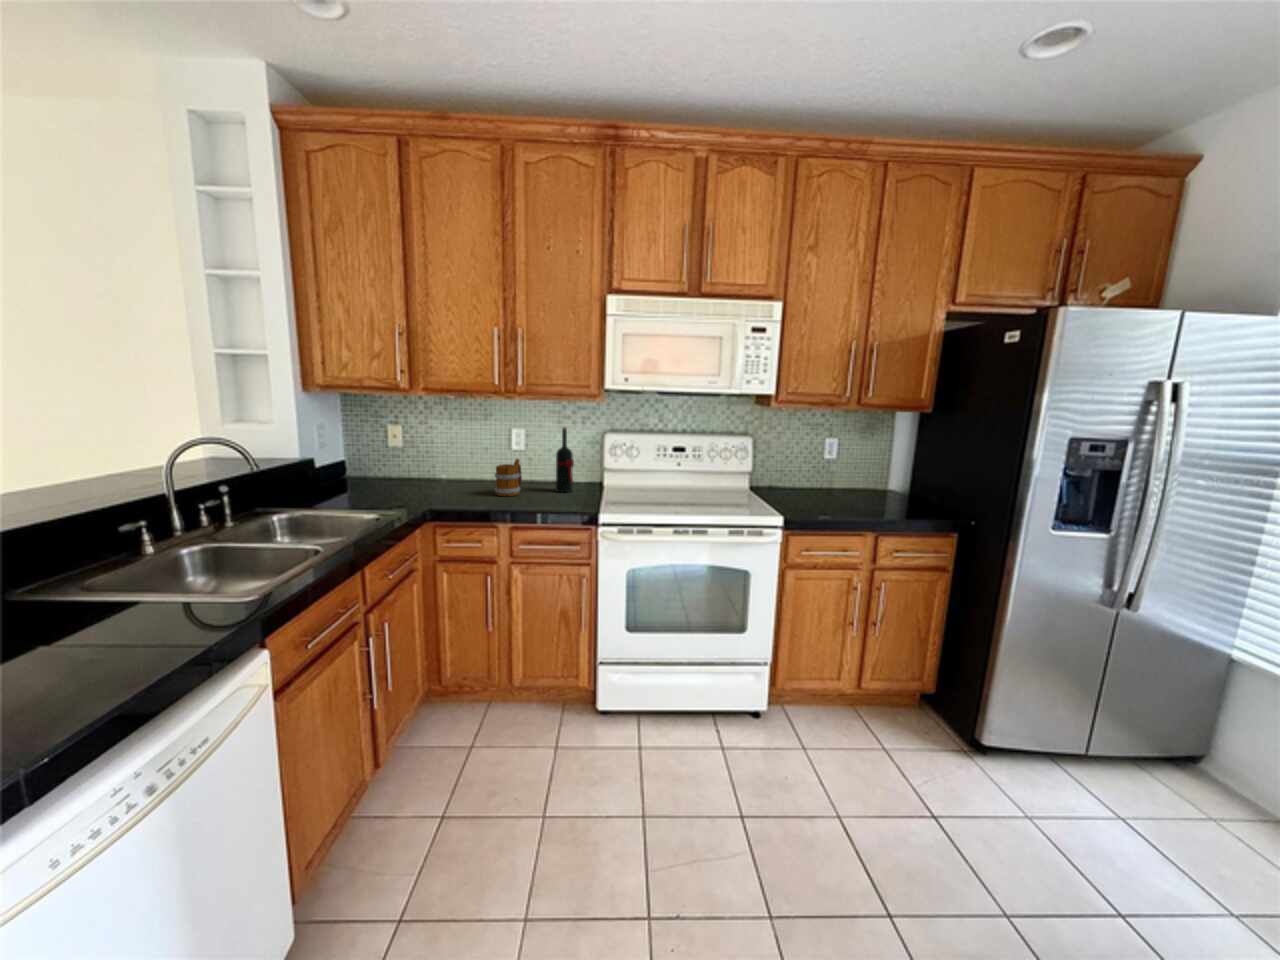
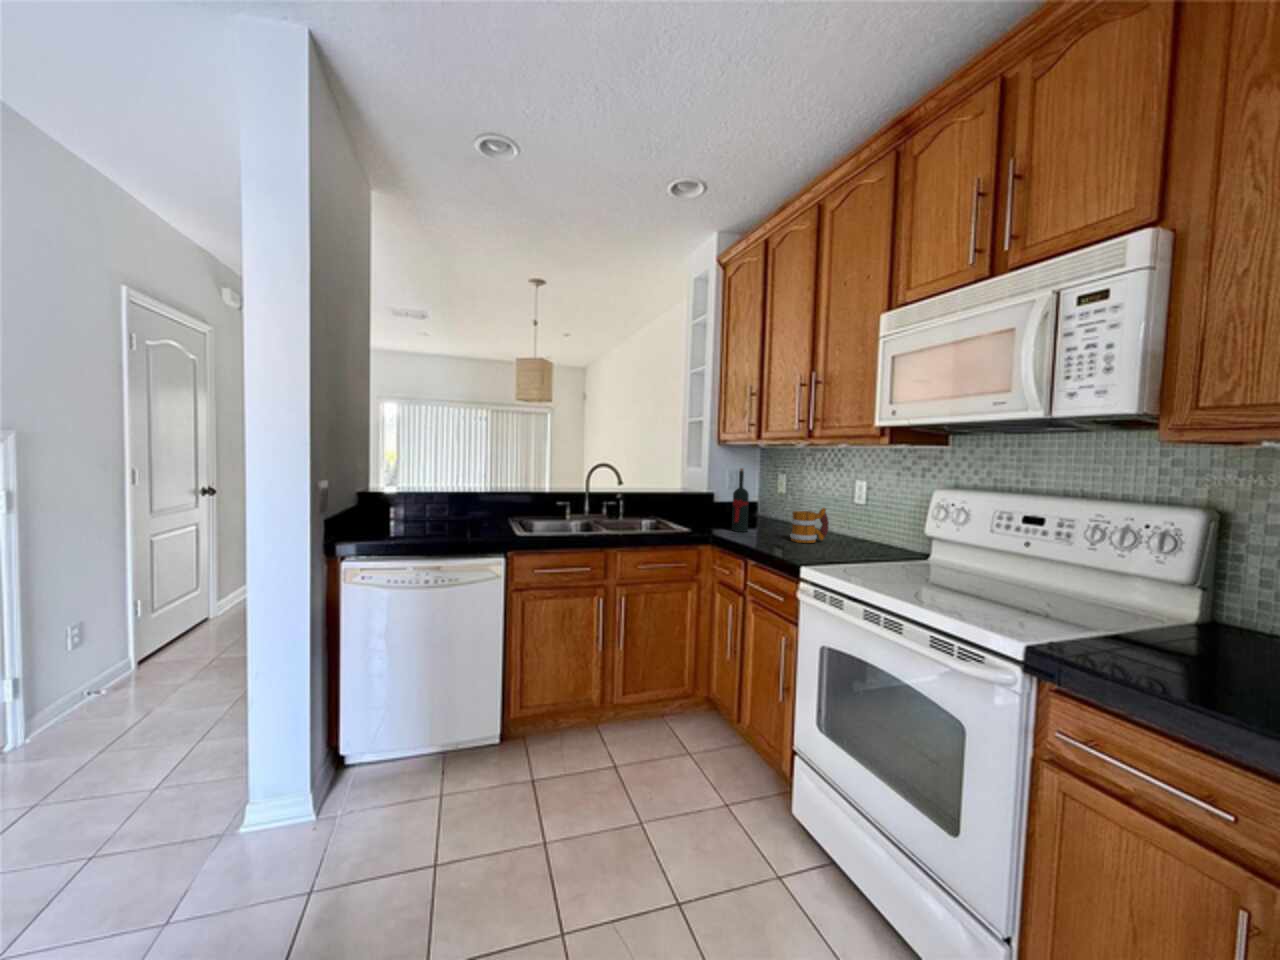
wine bottle: present [556,427,574,492] -> present [732,468,749,532]

